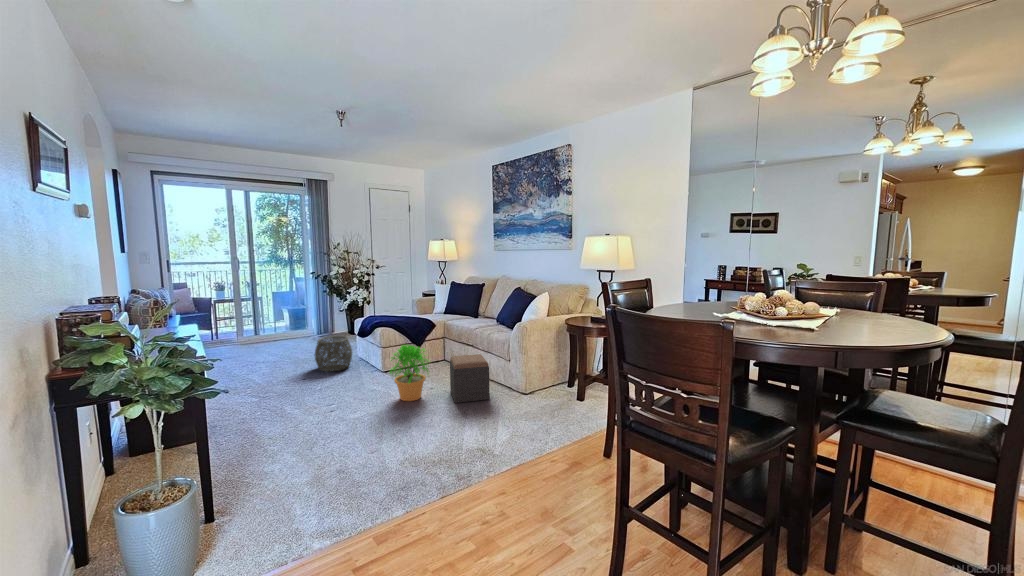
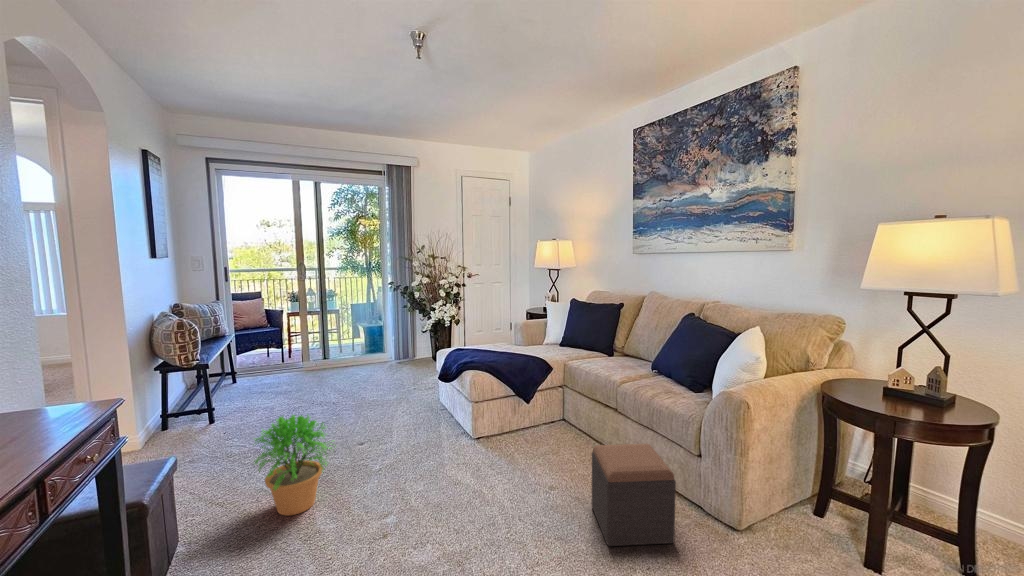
woven basket: present [315,336,352,372] -> none [380,378,433,434]
potted plant: present [390,345,428,401] -> present [253,415,330,515]

